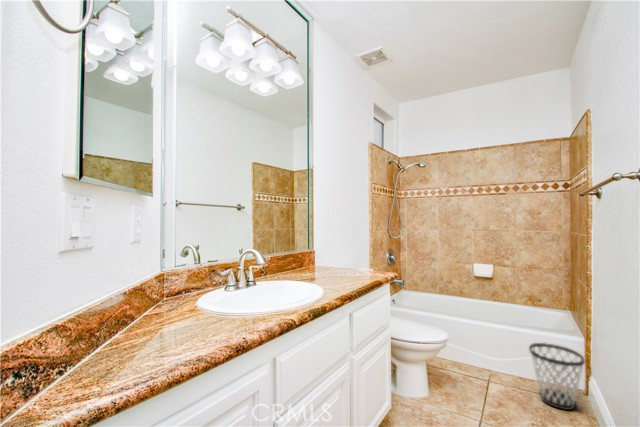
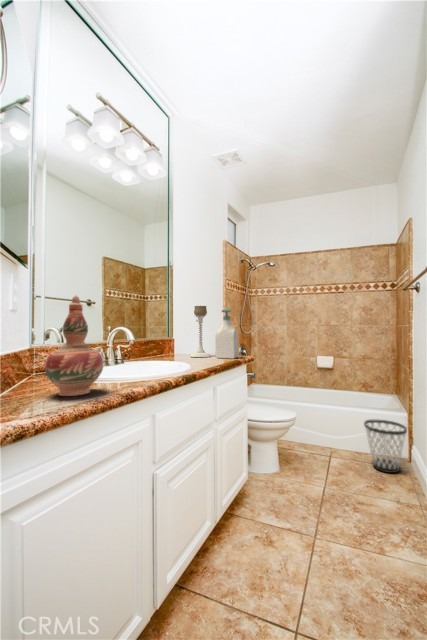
candle holder: none [329,219,350,273] -> present [191,306,211,357]
soap bottle: none [354,223,379,277] -> present [215,309,238,358]
decorative vase: none [152,236,215,346] -> present [45,296,103,396]

